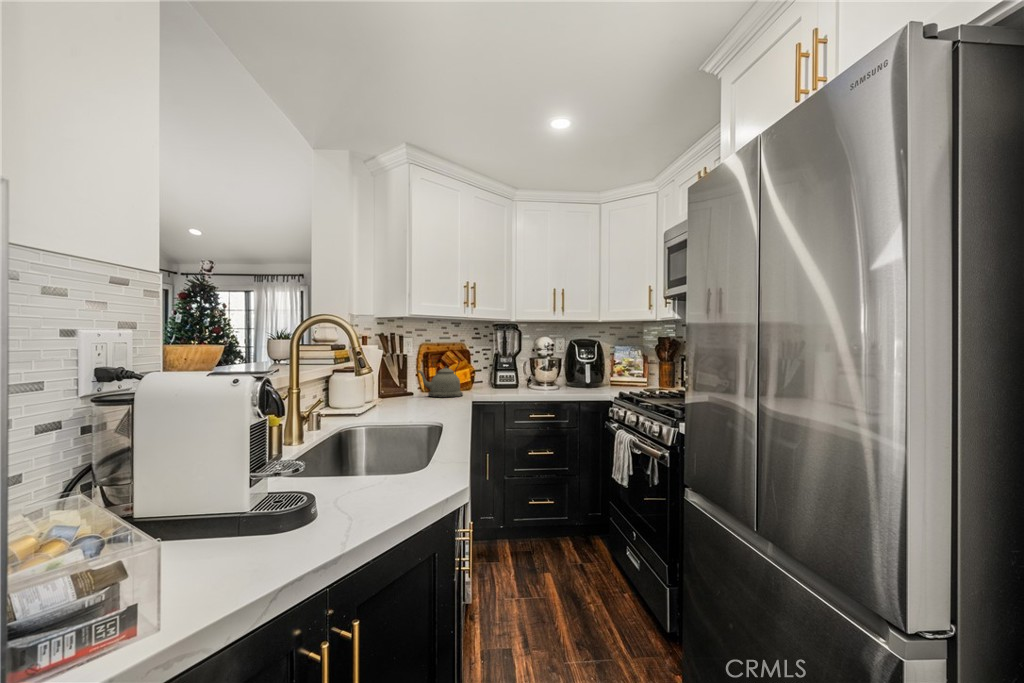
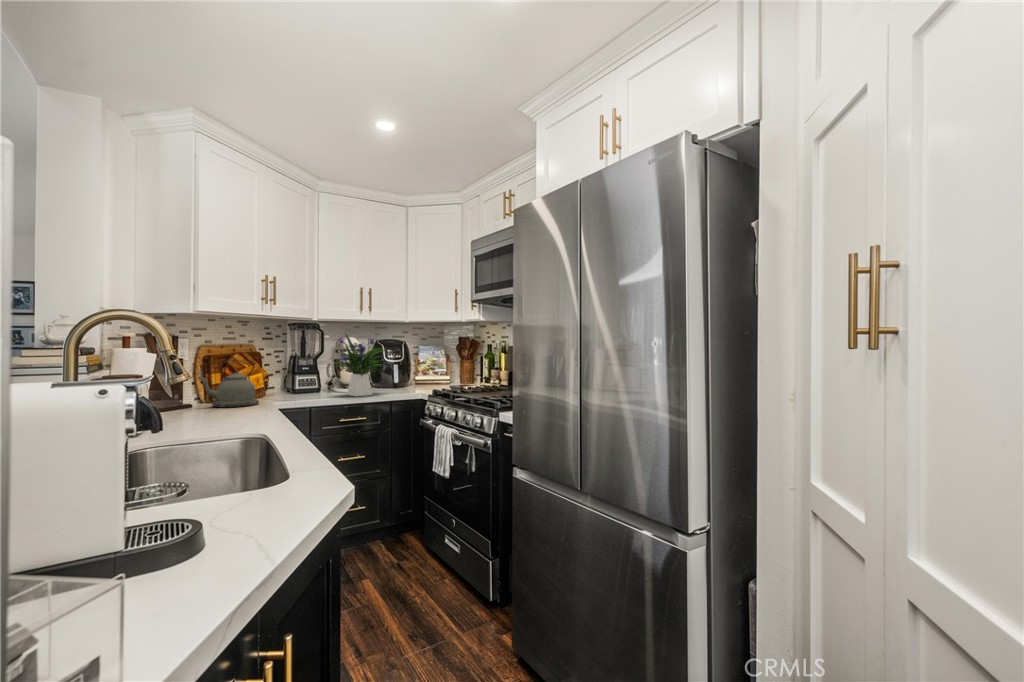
flower arrangement: none [521,333,576,394] -> present [336,335,385,396]

